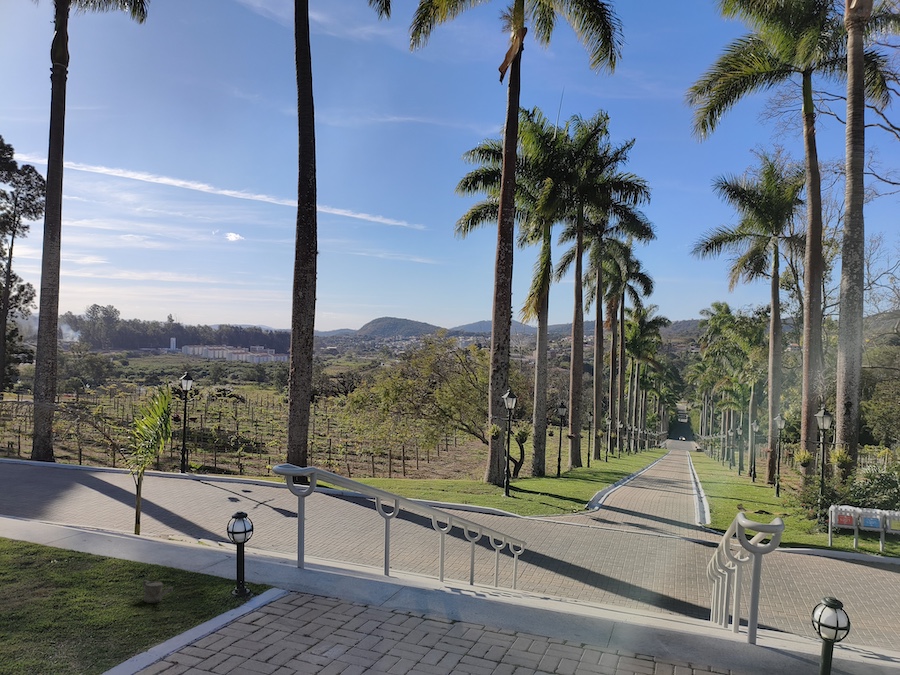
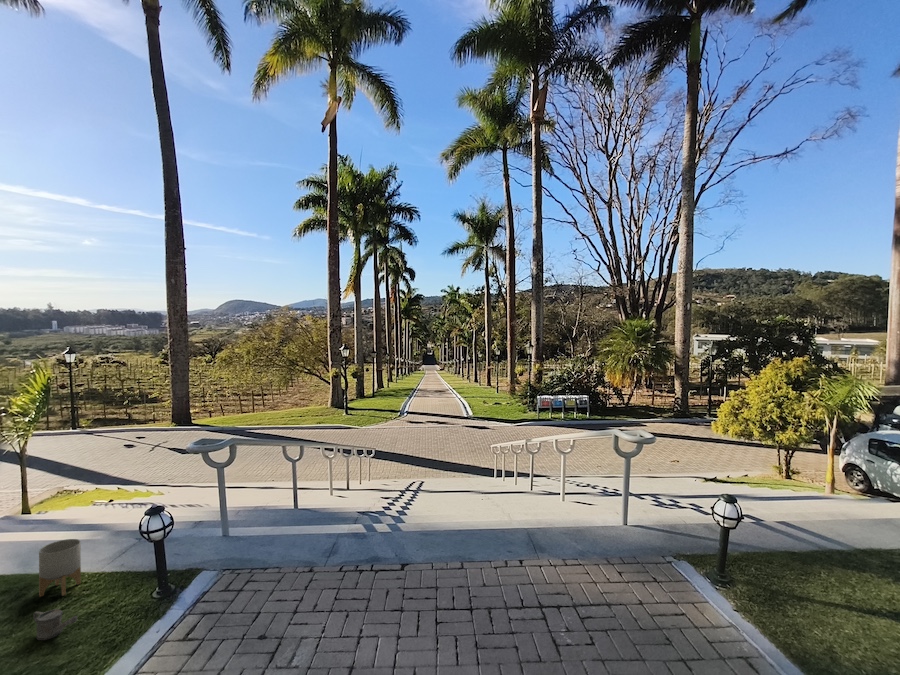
planter: none [146,534,180,581] -> present [39,539,81,597]

